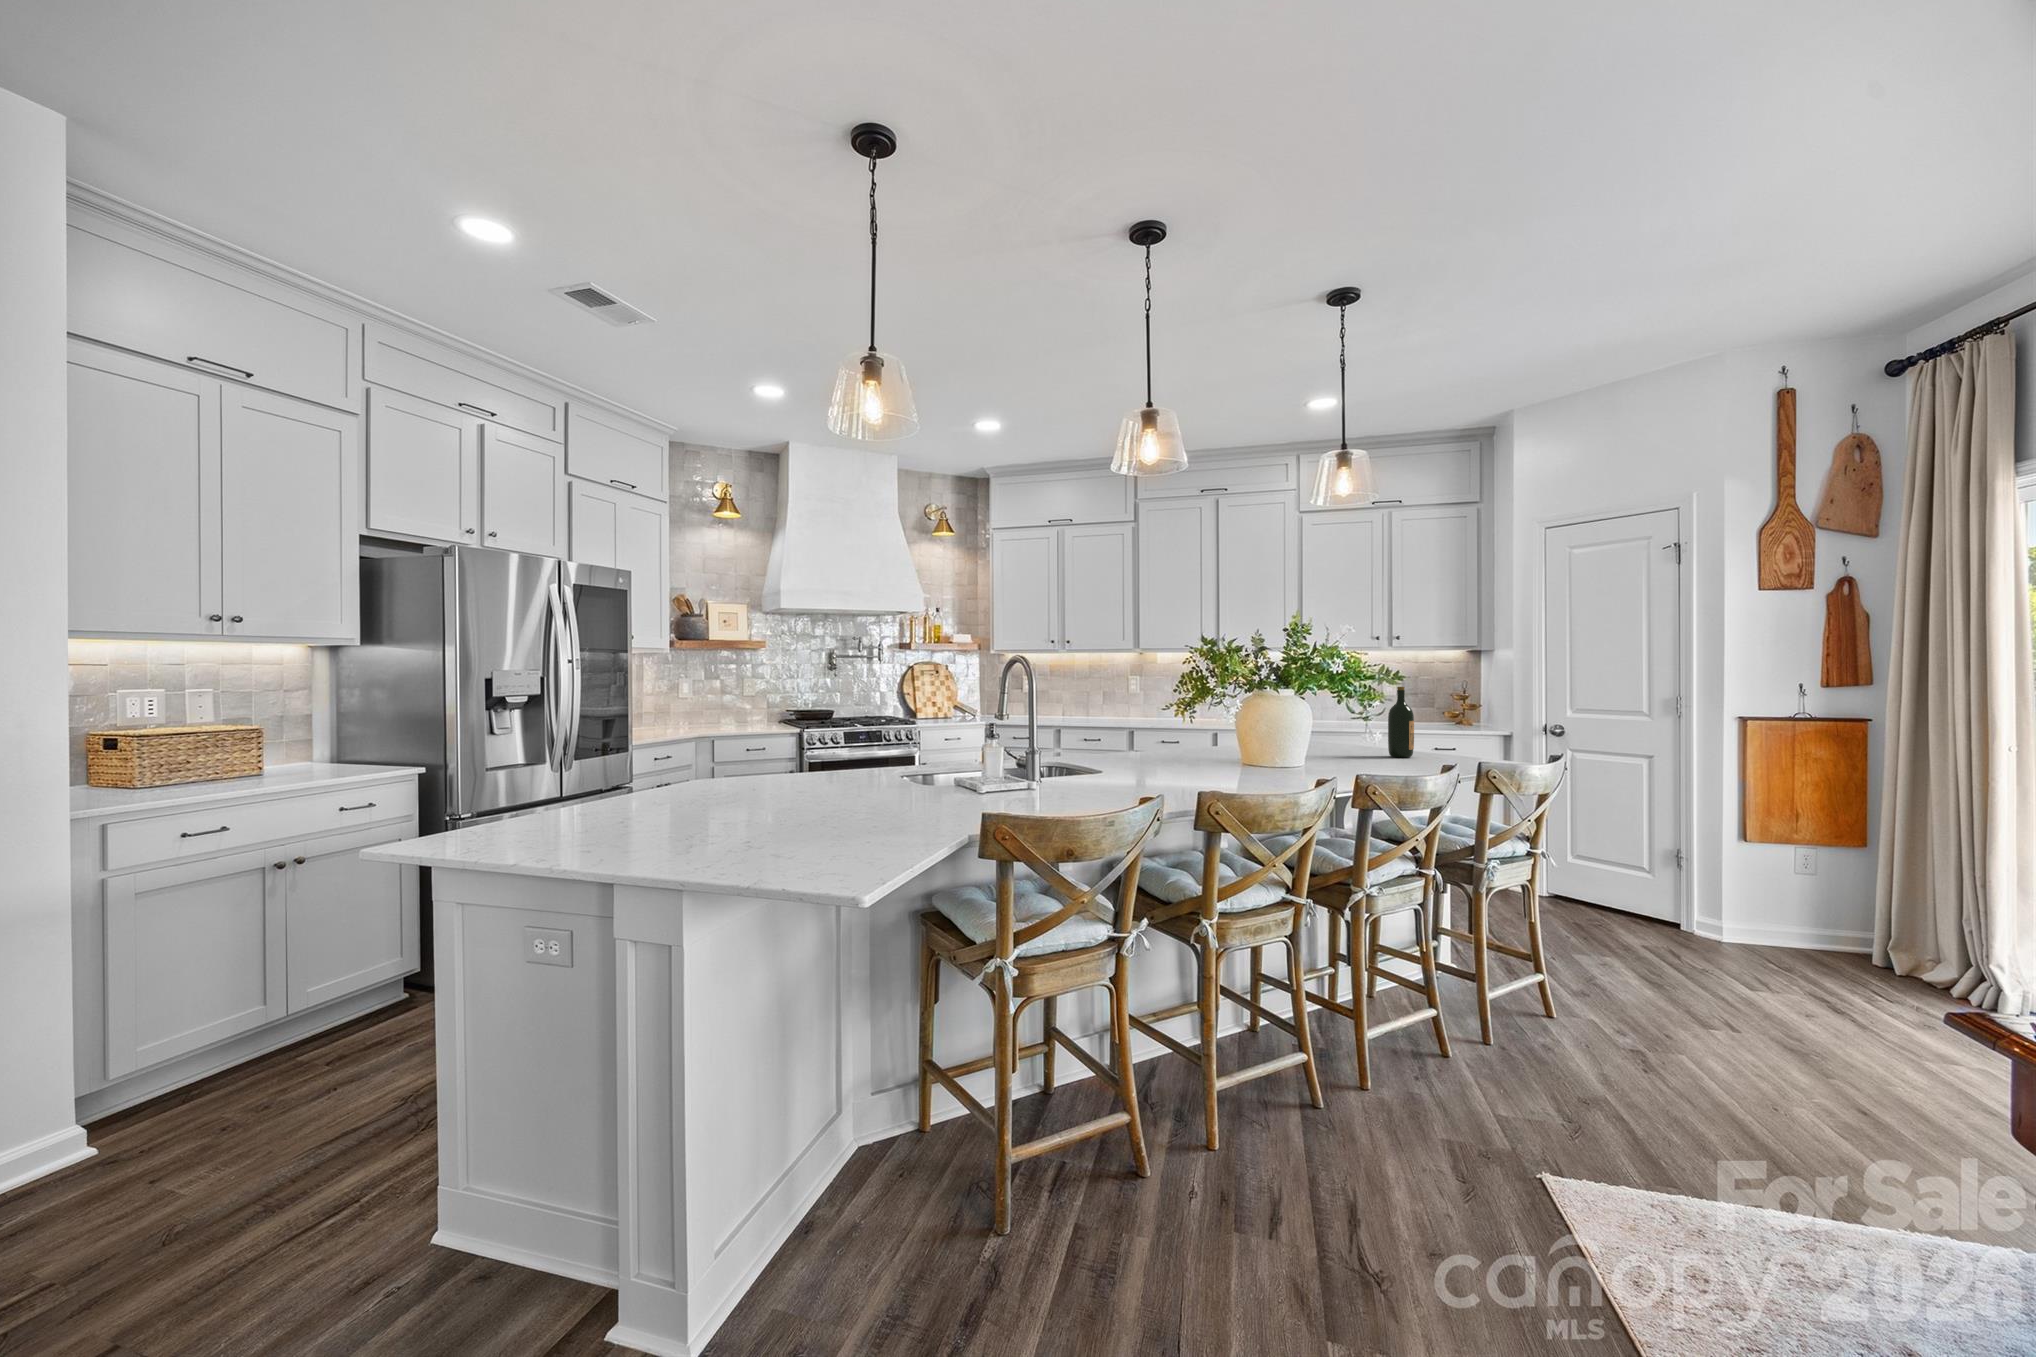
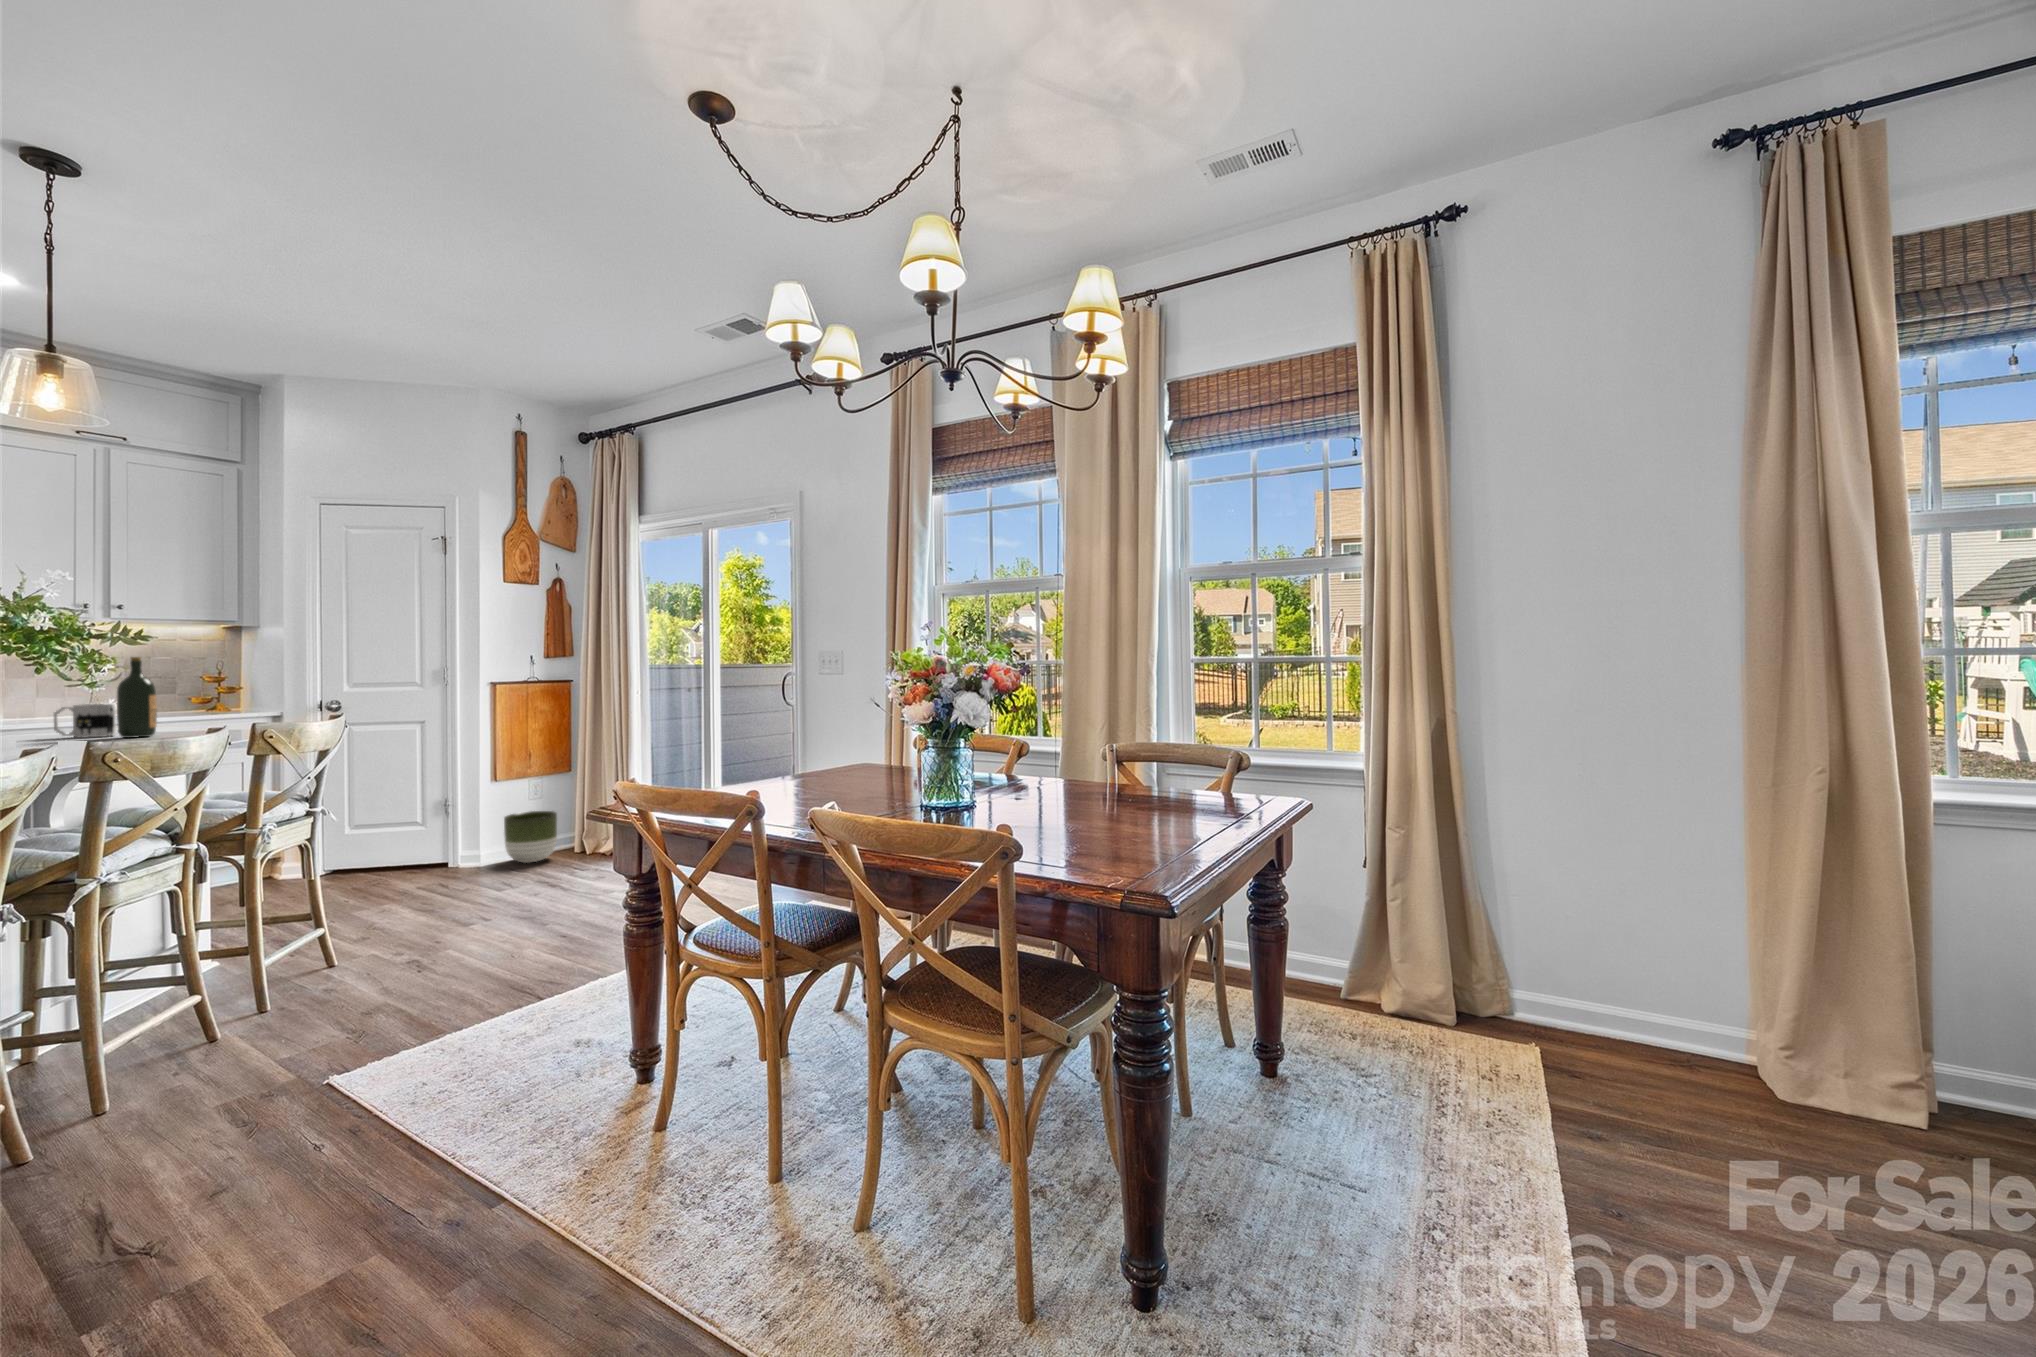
mug: none [1351,725,1388,754] -> present [54,704,116,738]
planter: none [1755,886,1837,958] -> present [504,811,557,863]

